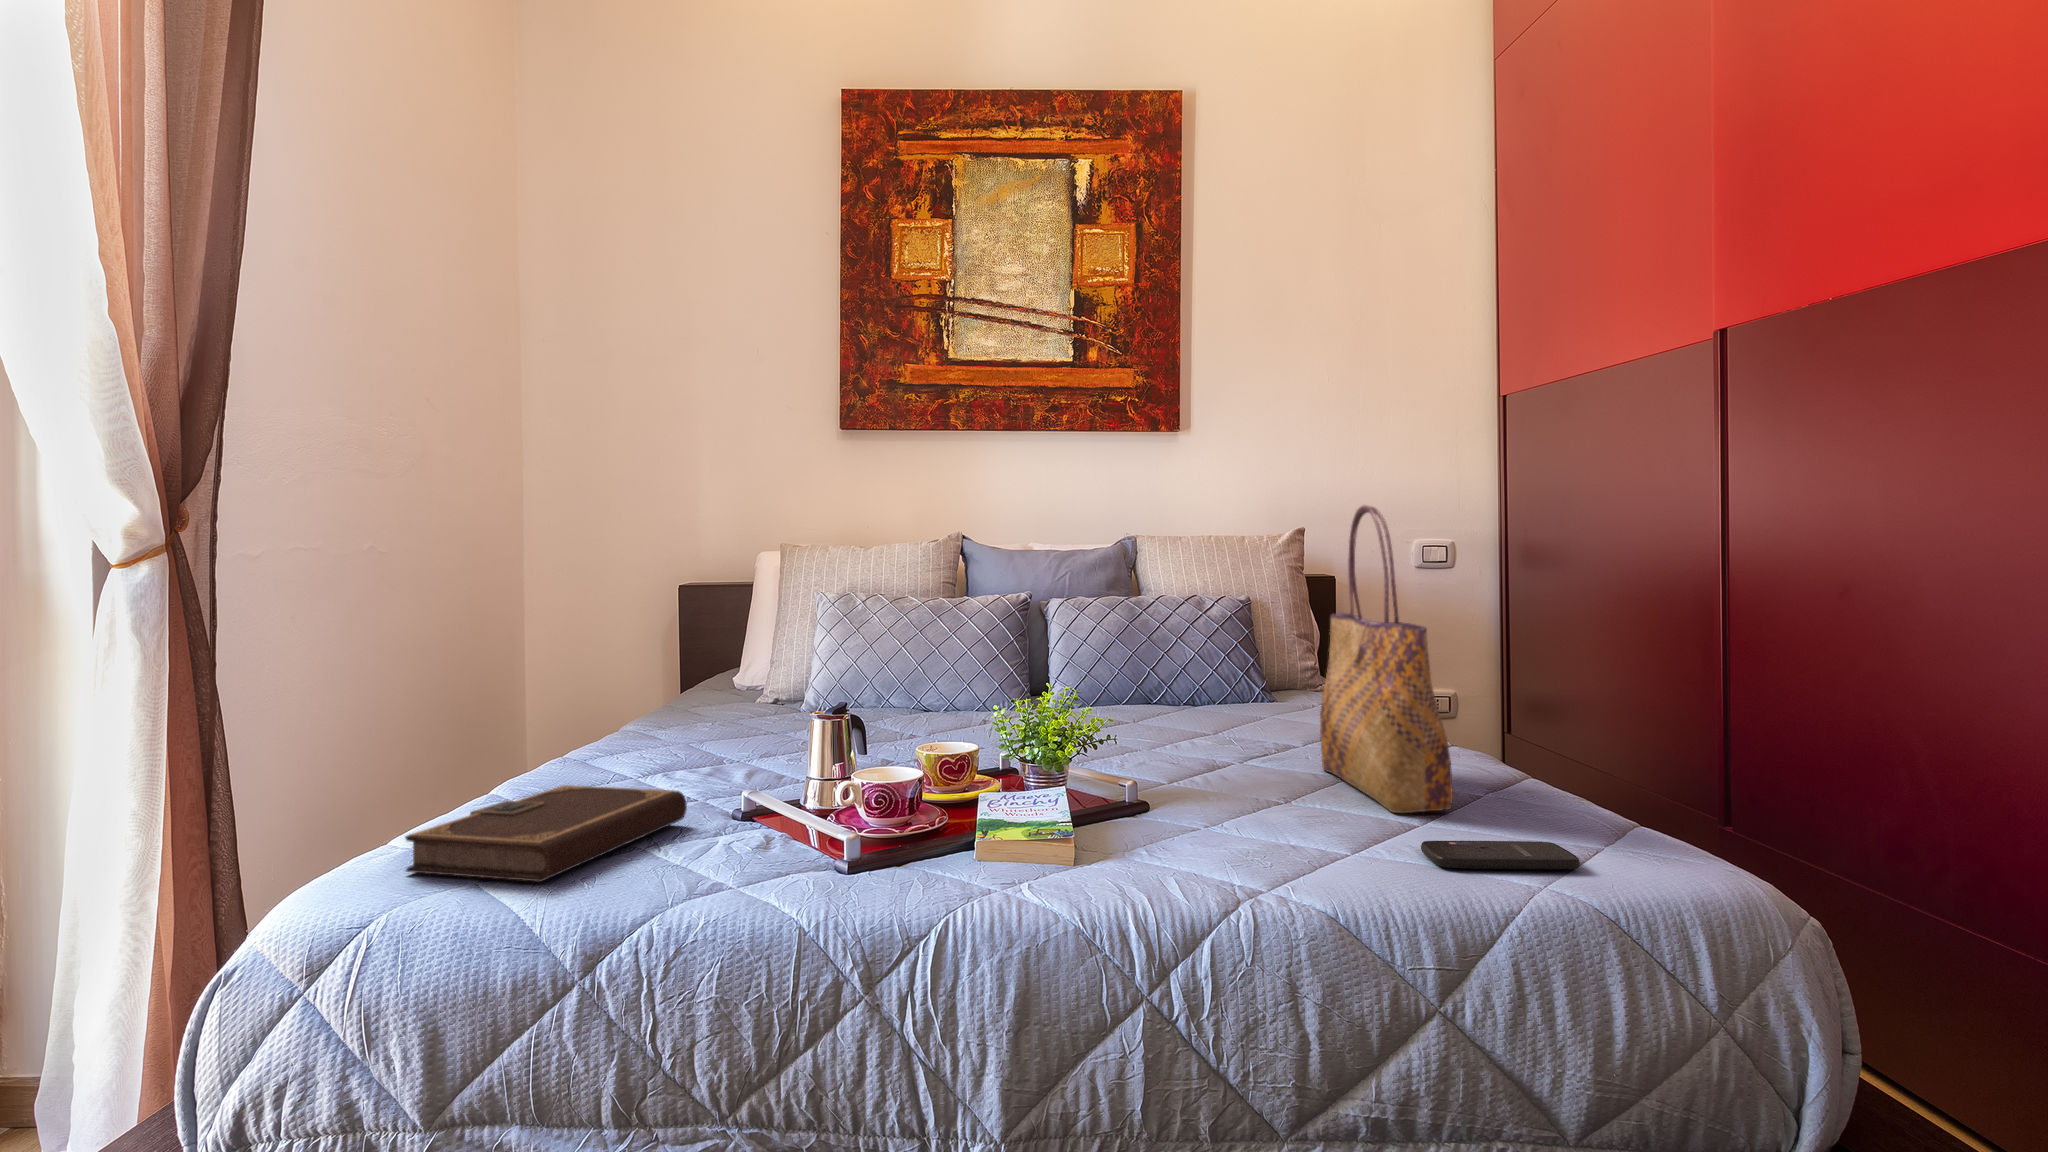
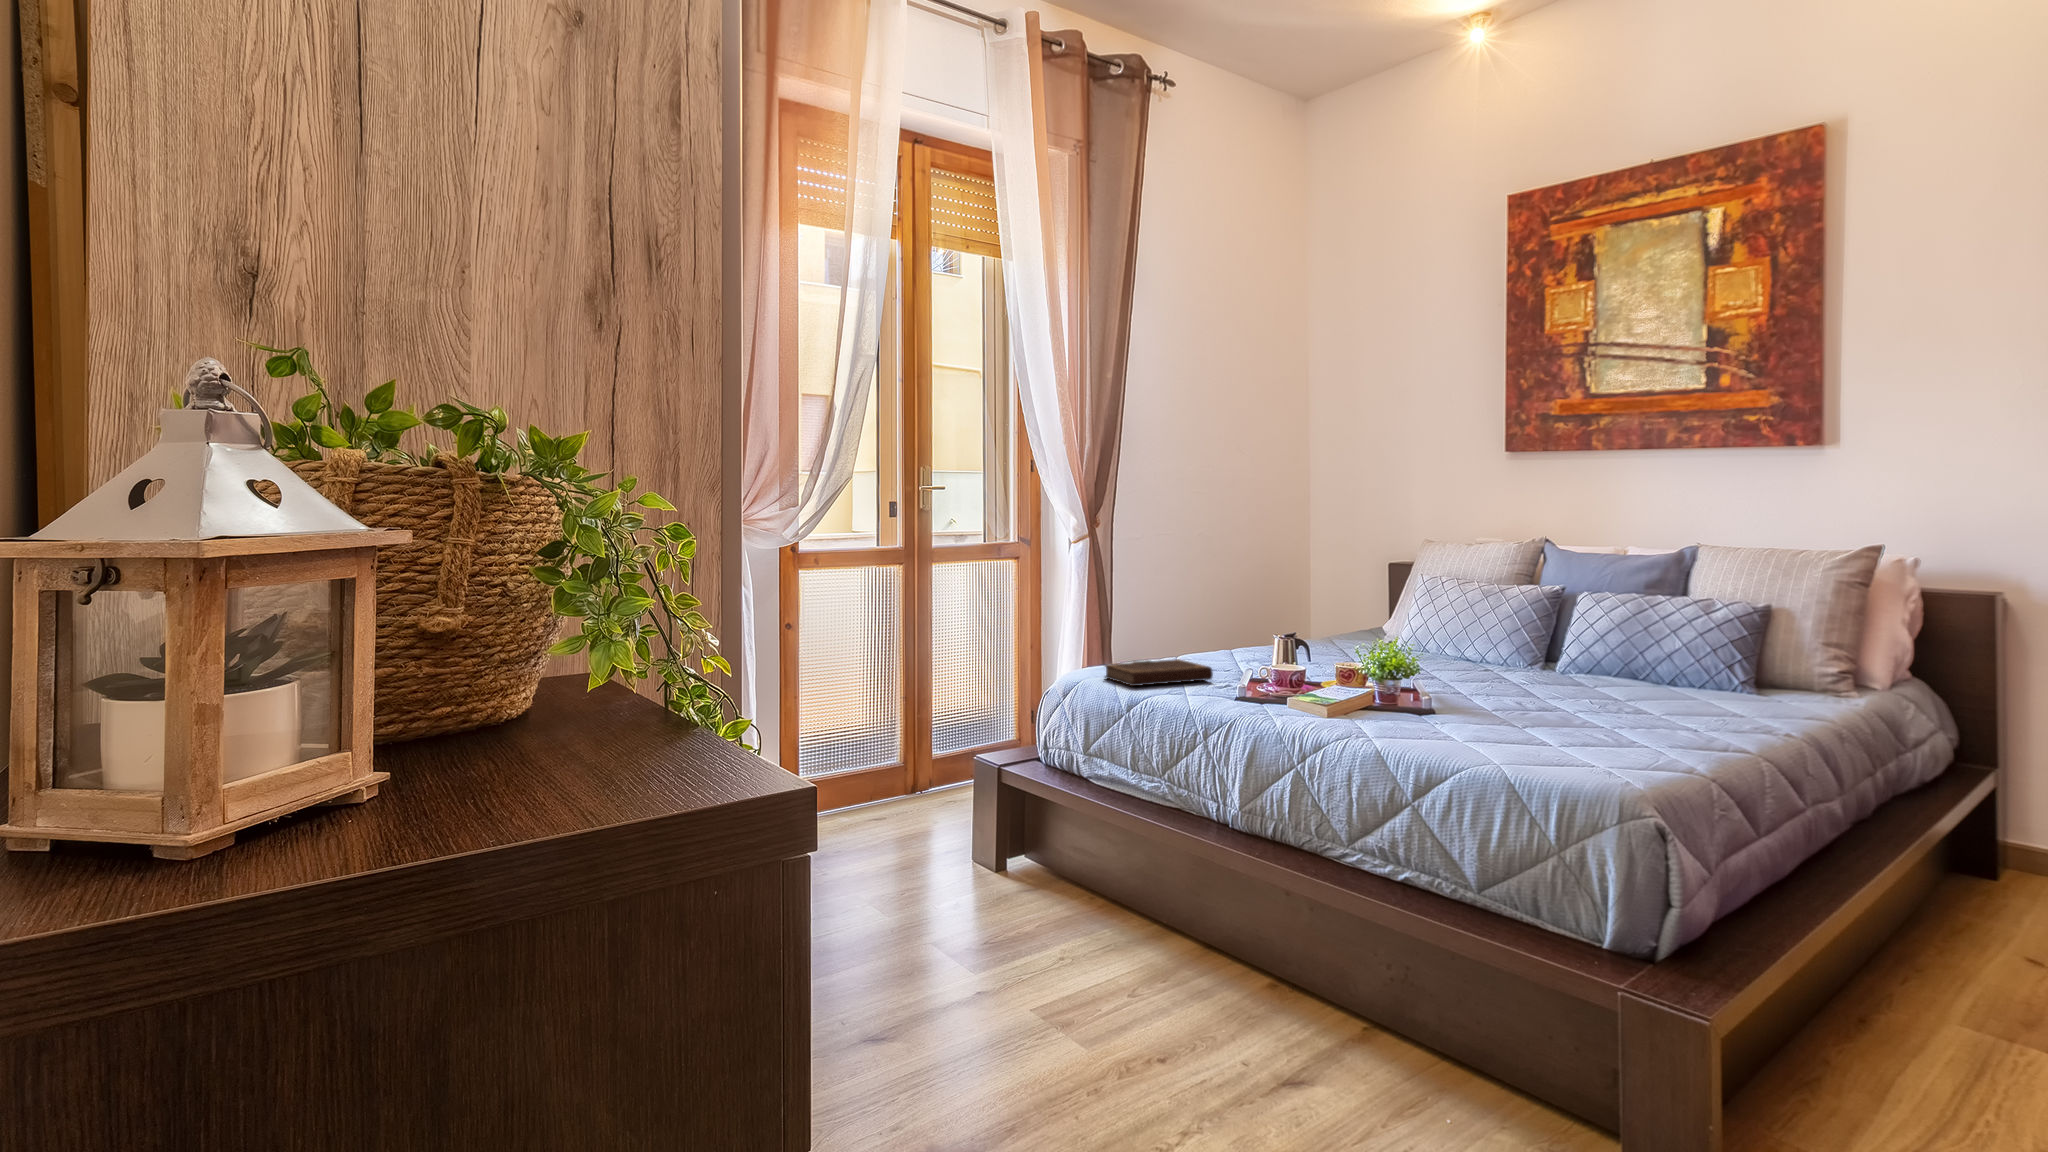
tote bag: present [1320,505,1453,813] -> none [1542,547,1638,741]
smartphone: present [1421,841,1580,869] -> none [1470,742,1558,764]

